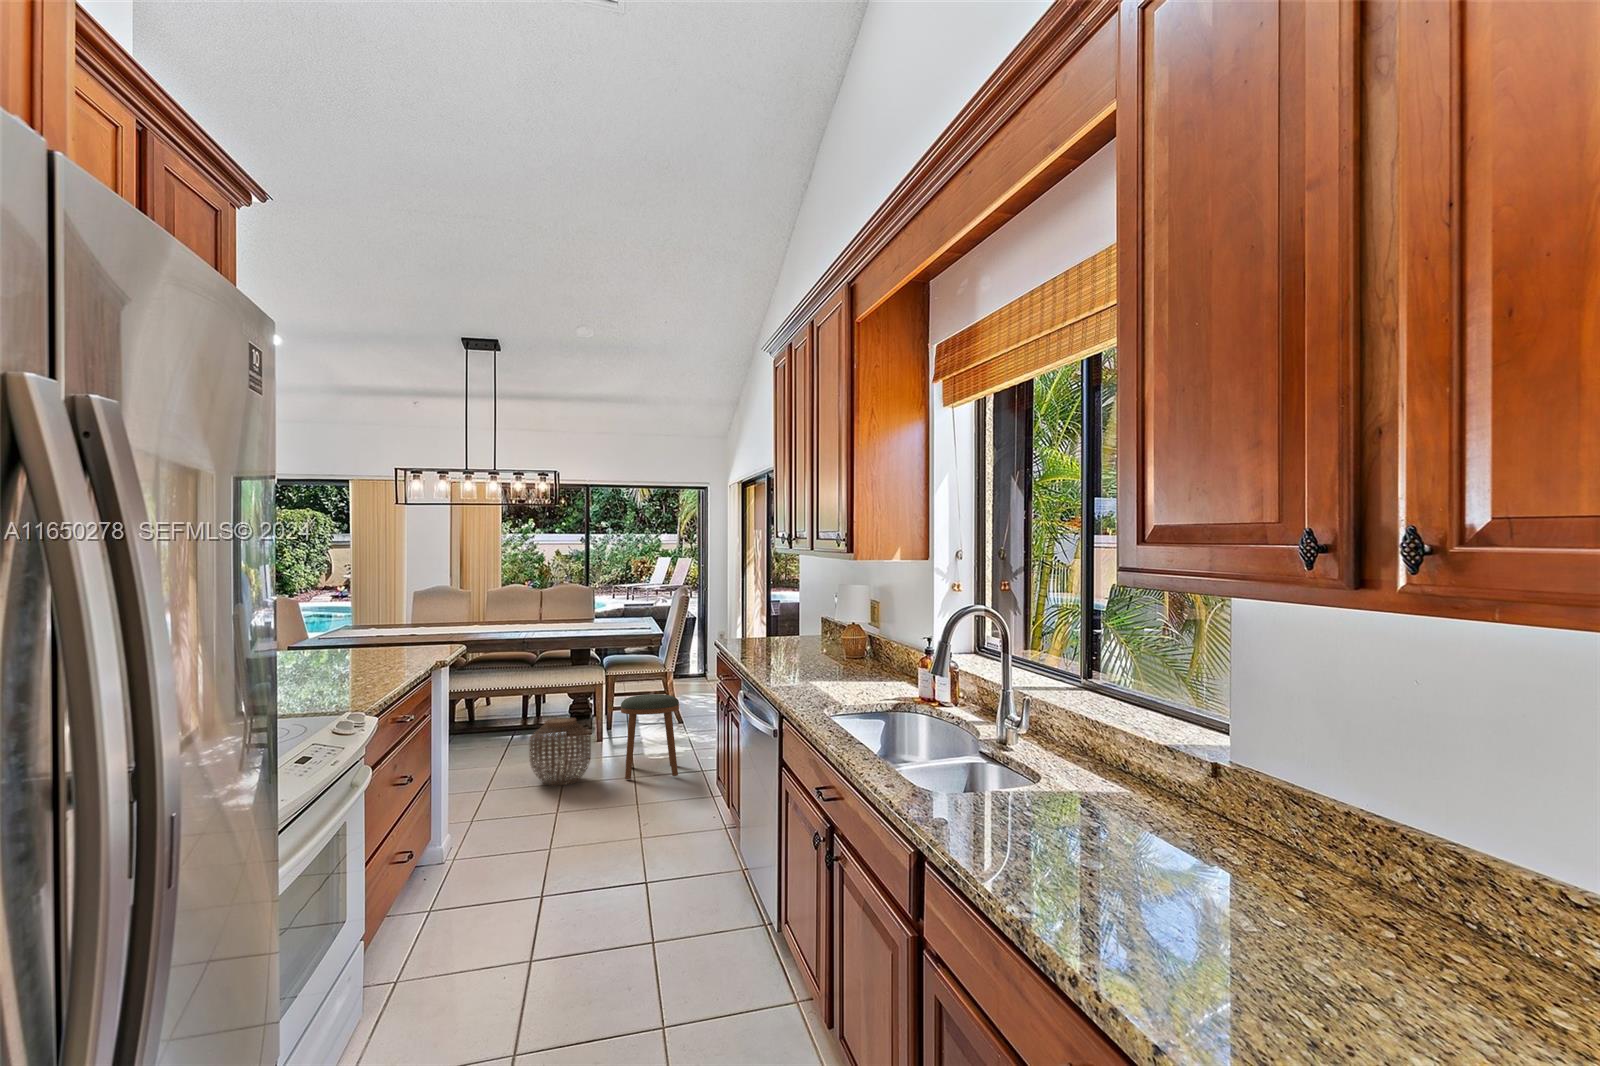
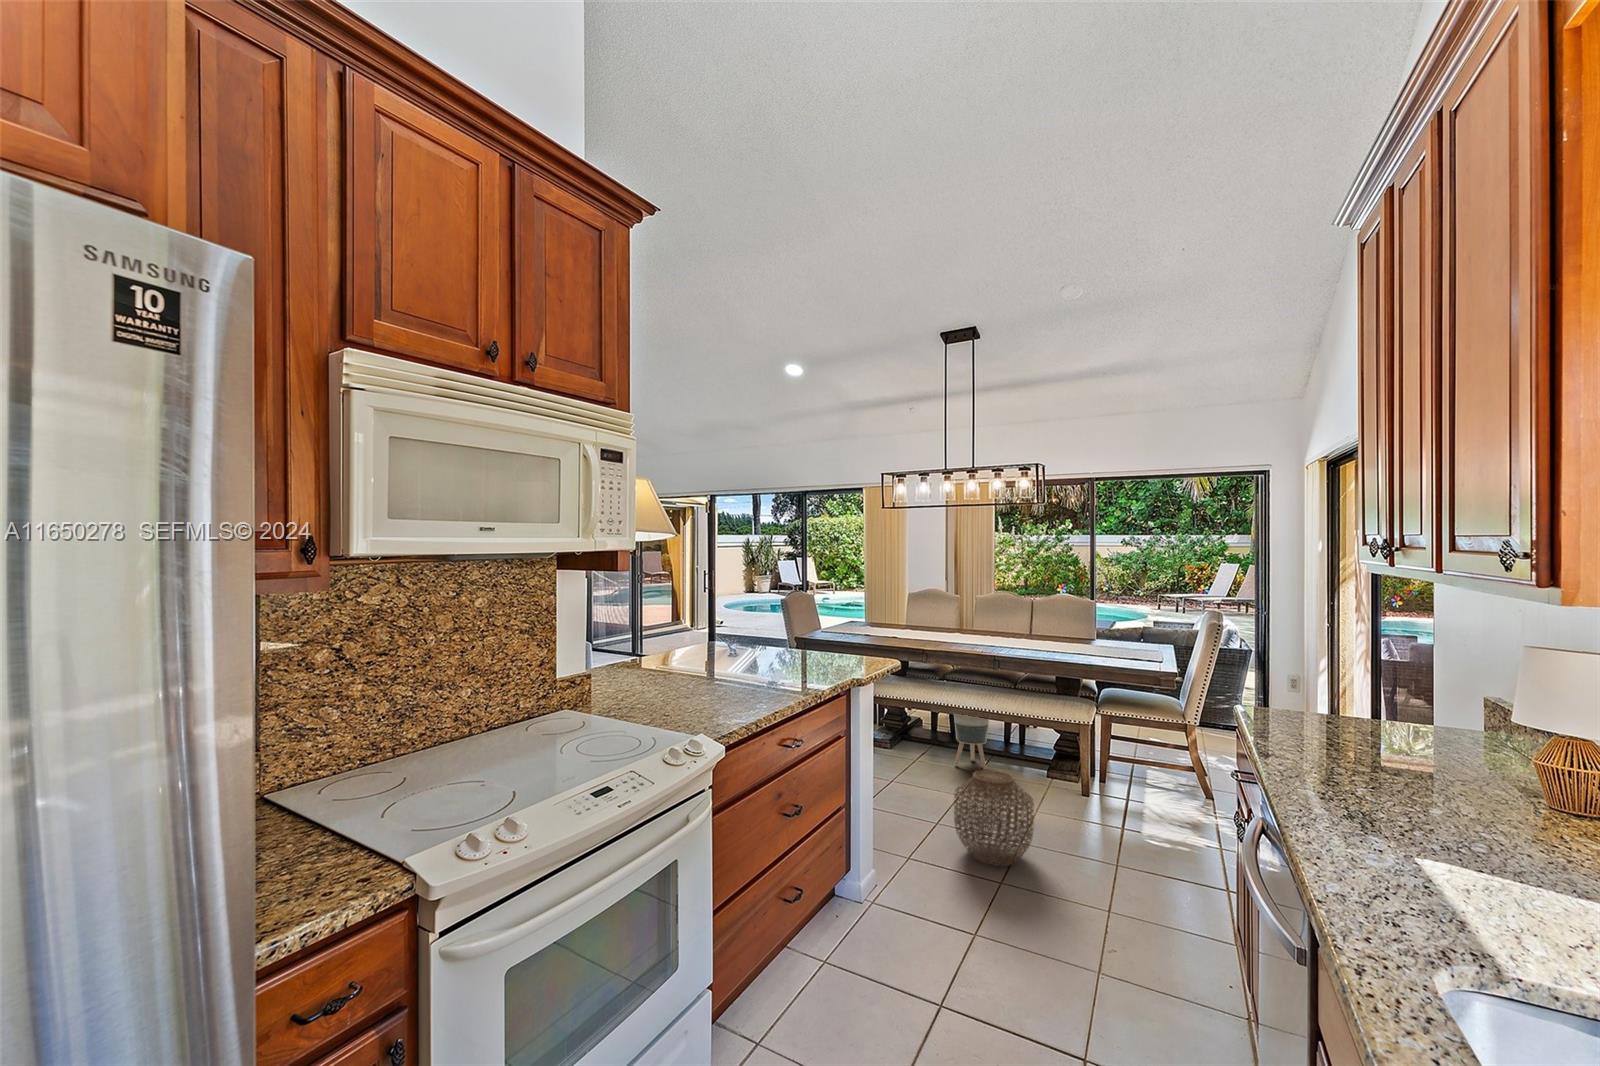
planter: none [480,691,514,744] -> present [954,714,989,769]
stool: present [621,694,679,779] -> none [1079,763,1172,907]

